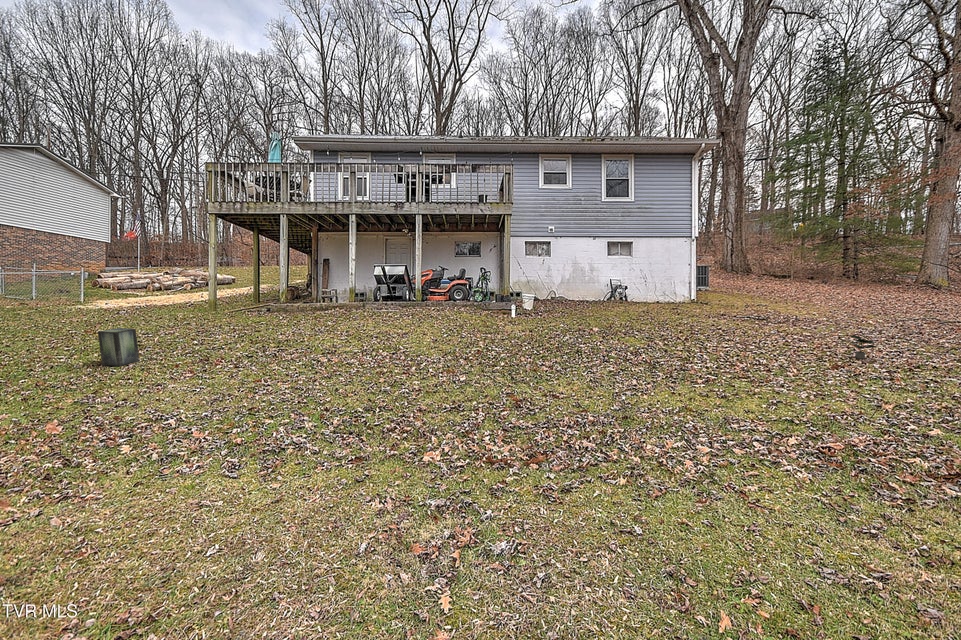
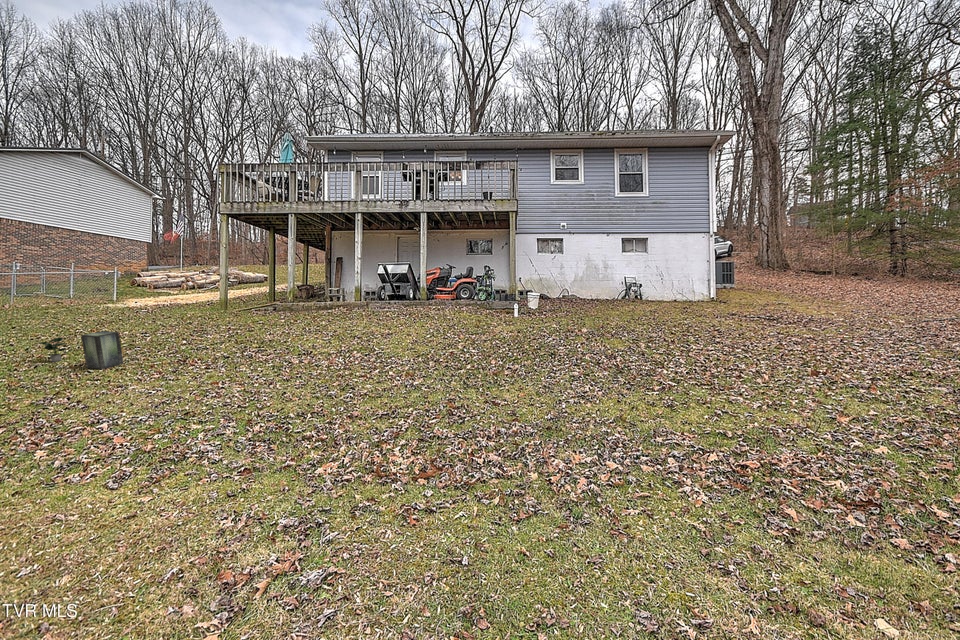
potted plant: present [850,335,876,359] -> present [39,338,65,362]

